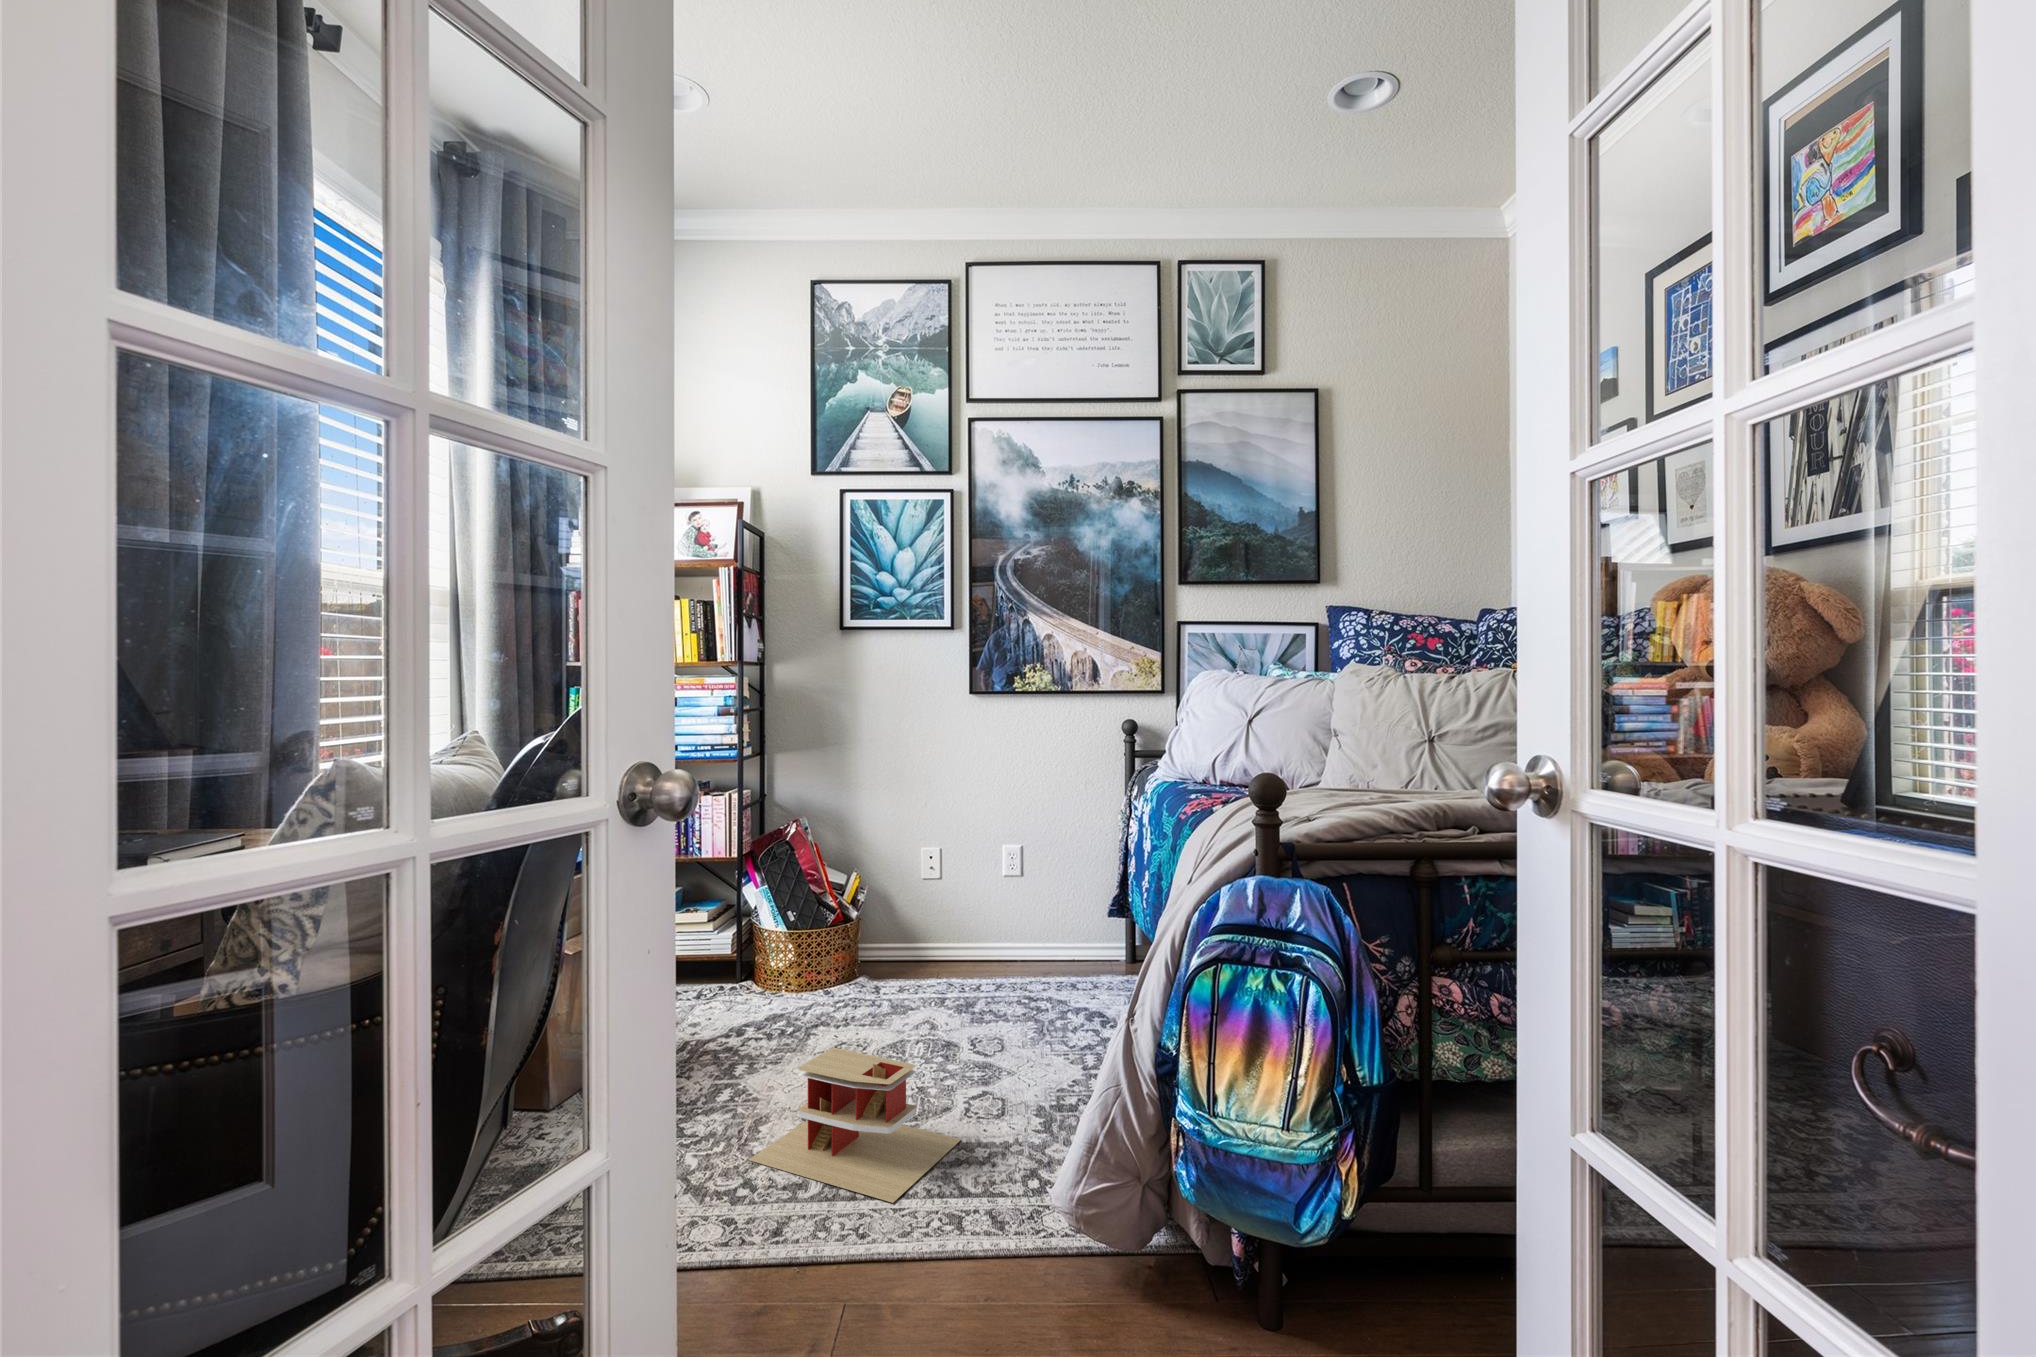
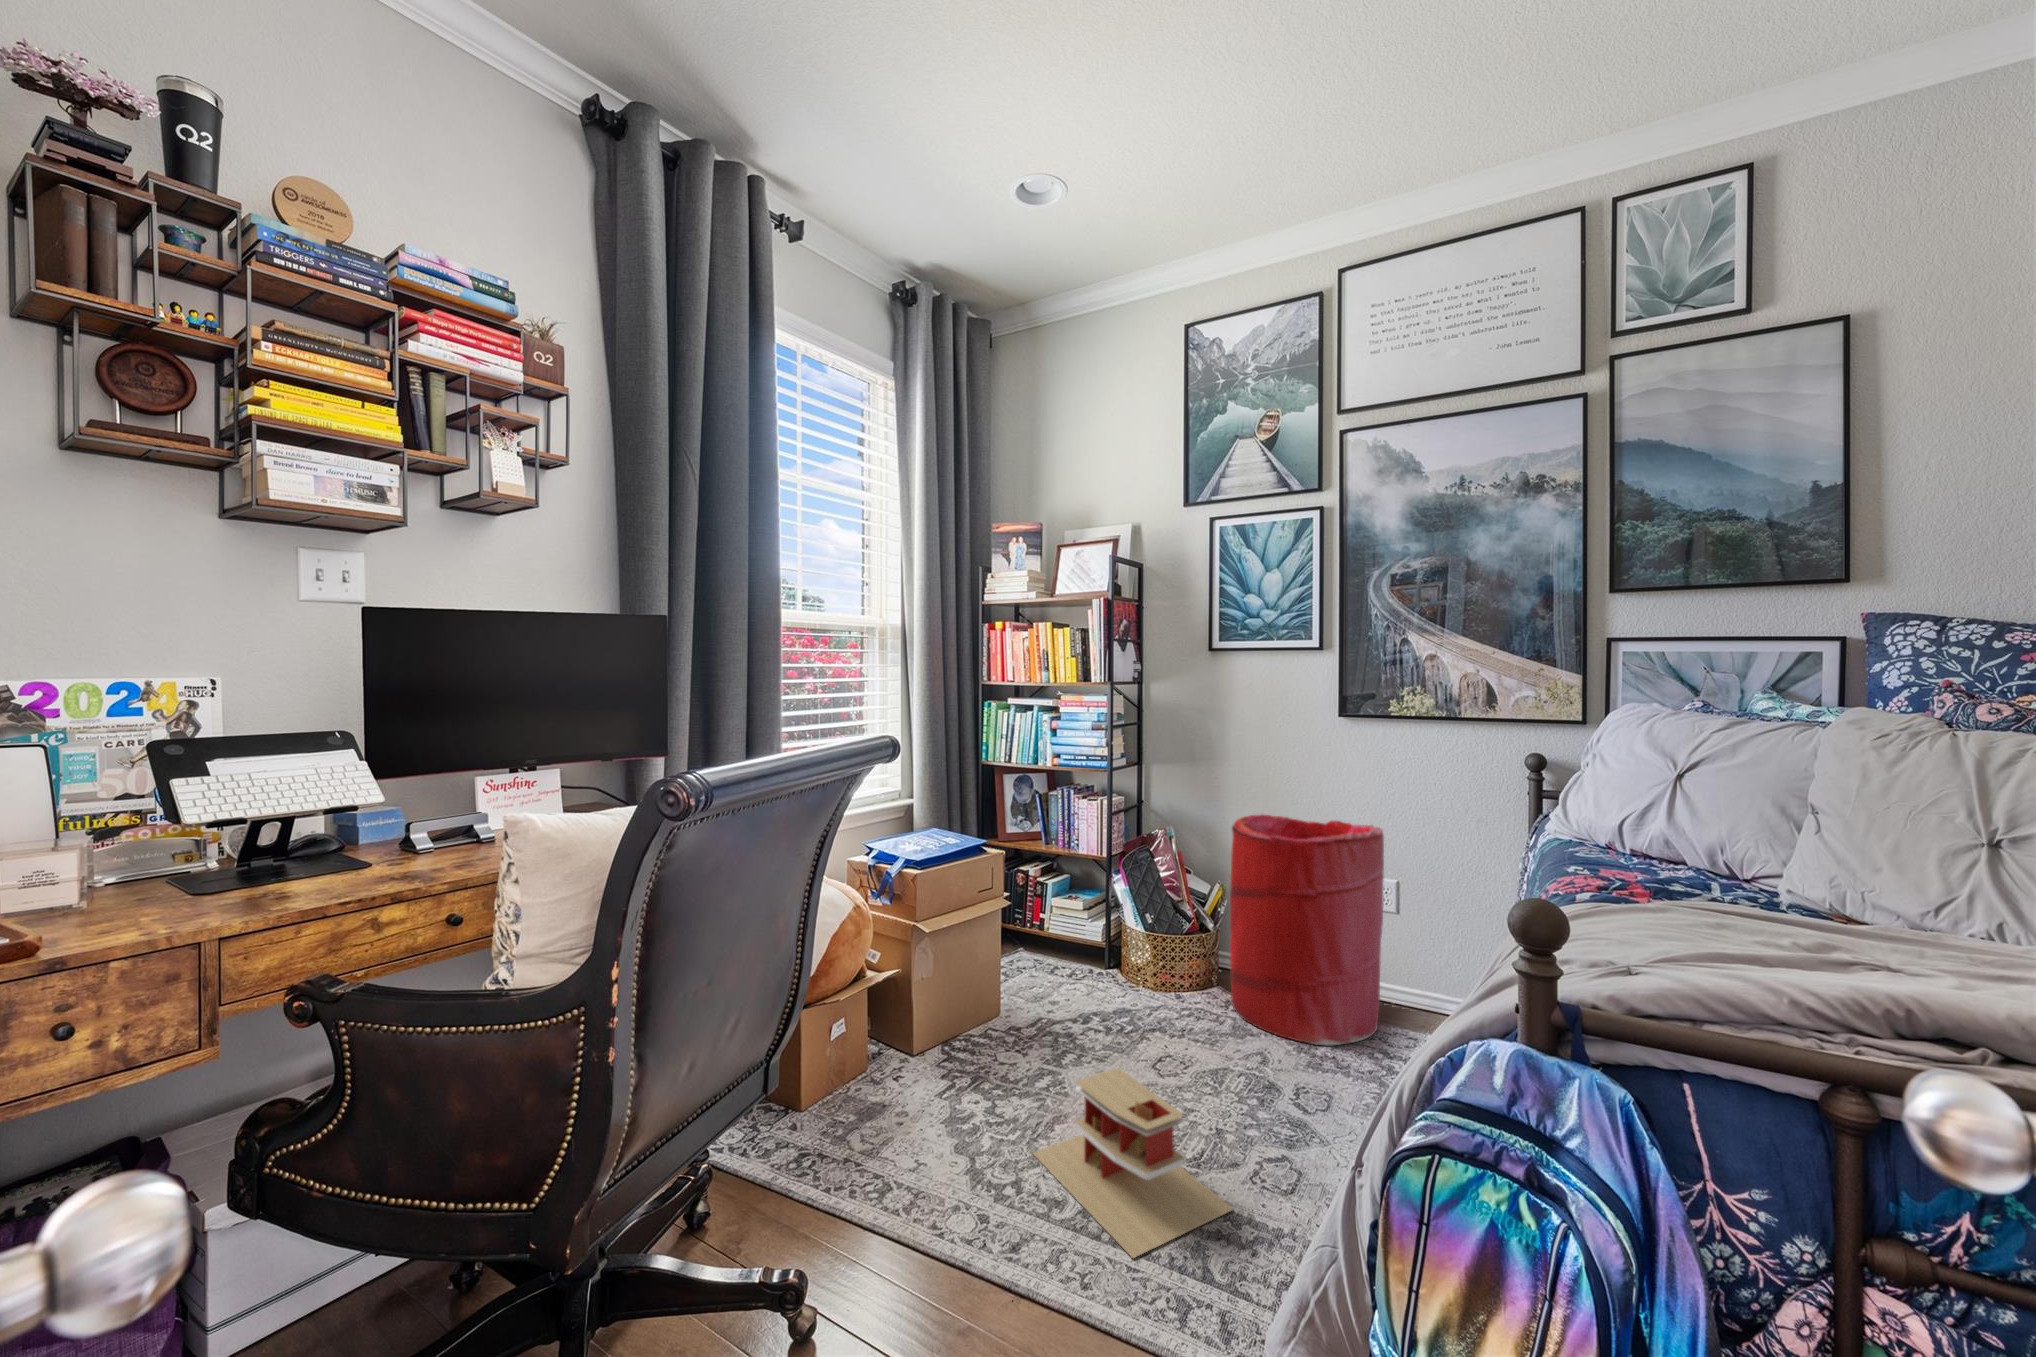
laundry hamper: none [881,793,1021,1004] -> present [1230,814,1384,1045]

